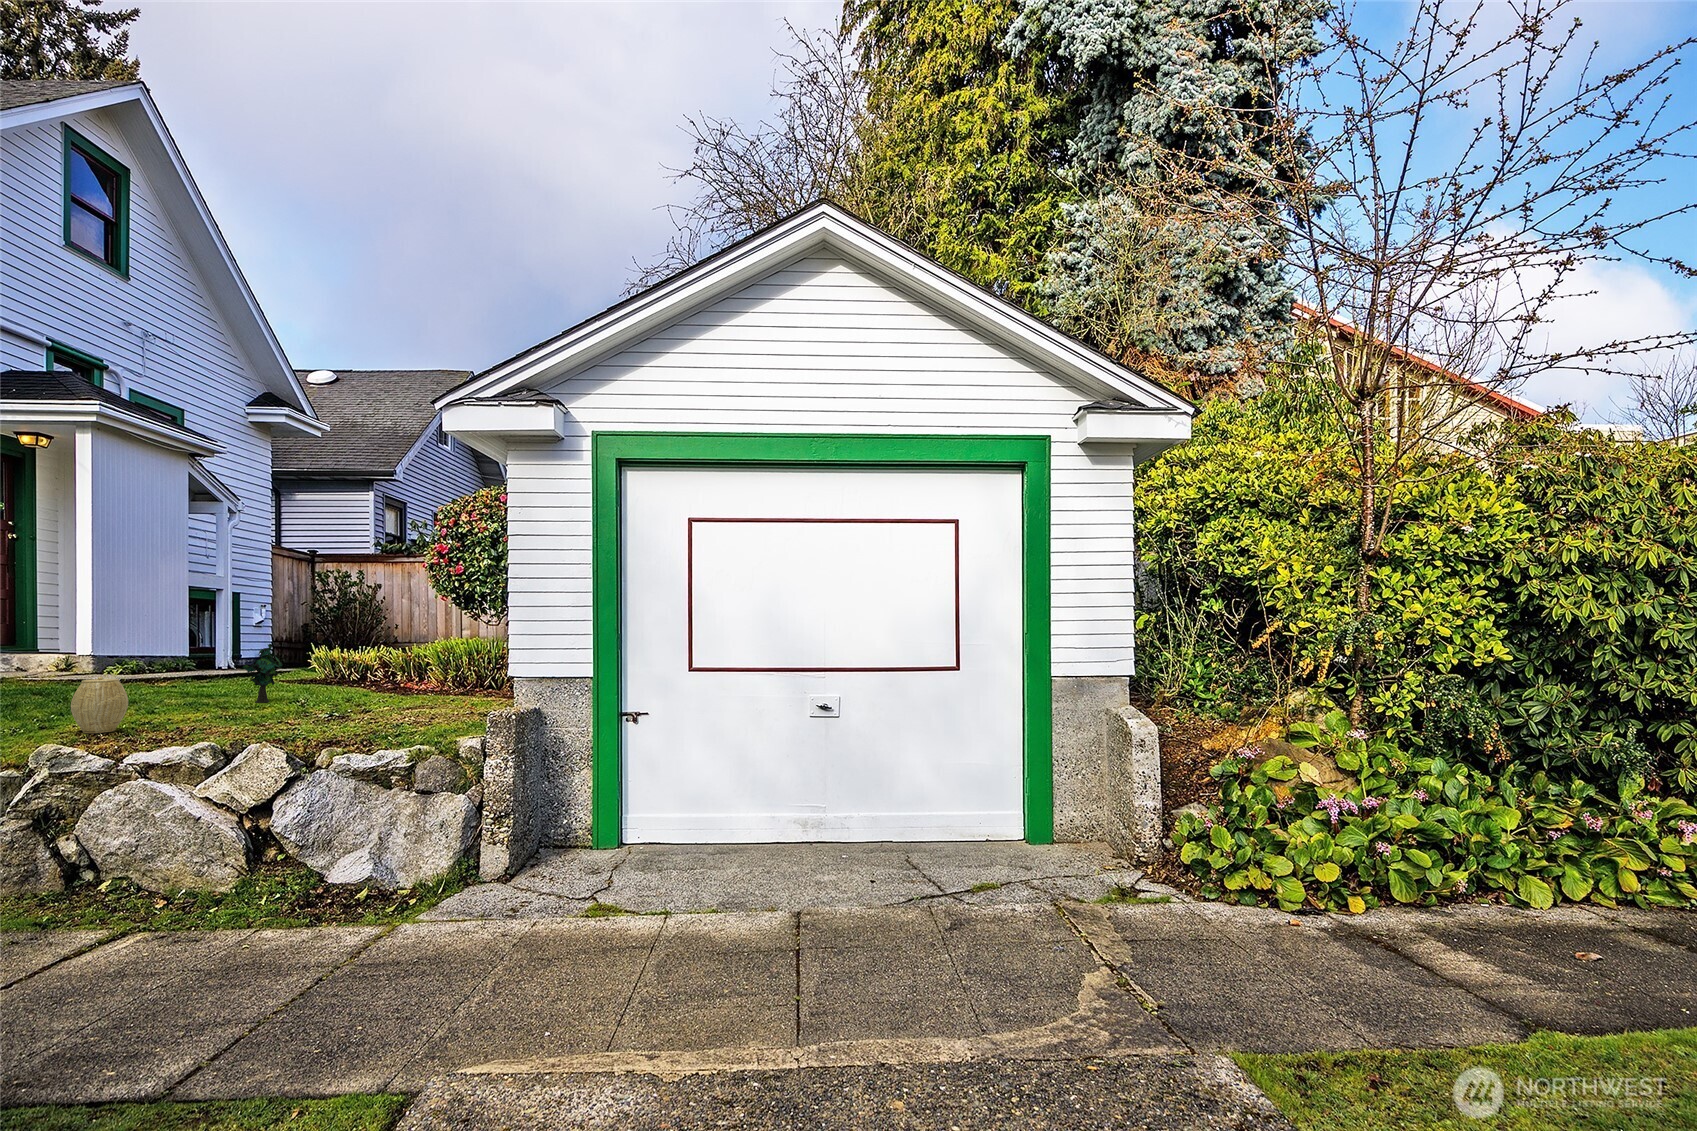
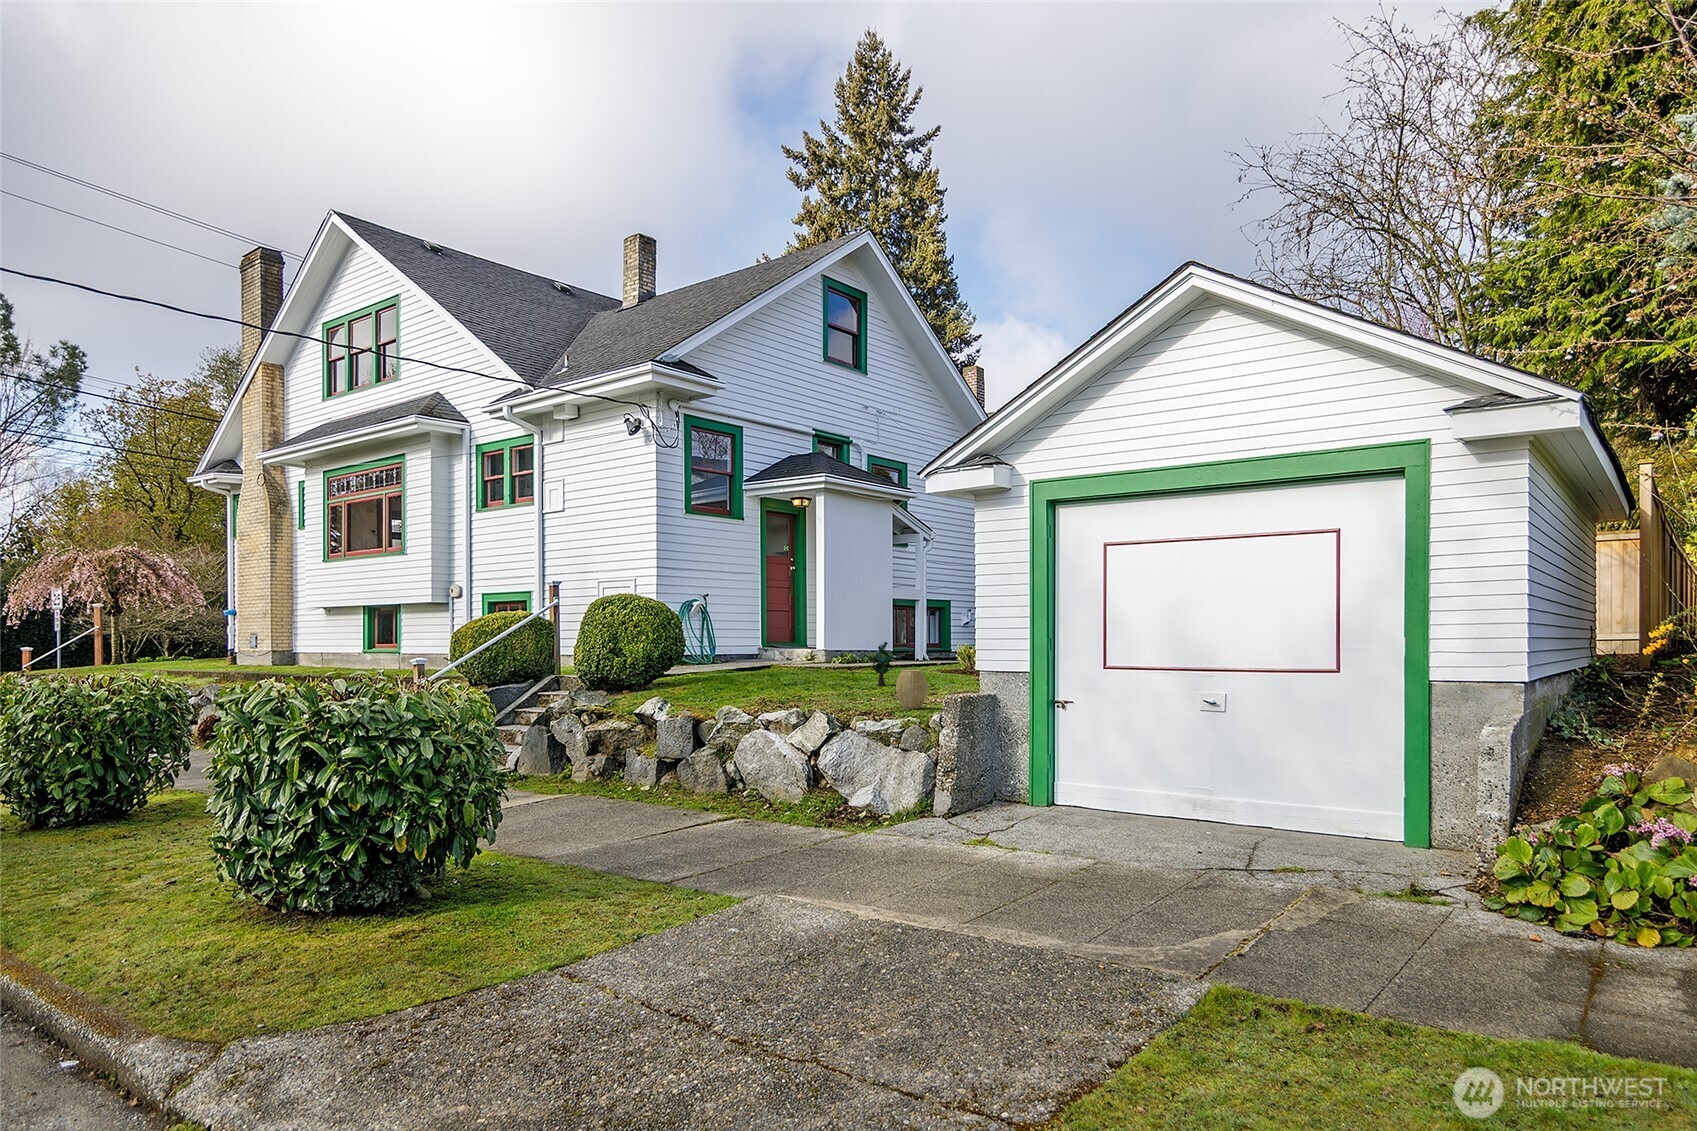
woven basket: present [71,677,128,733] -> present [896,668,928,709]

